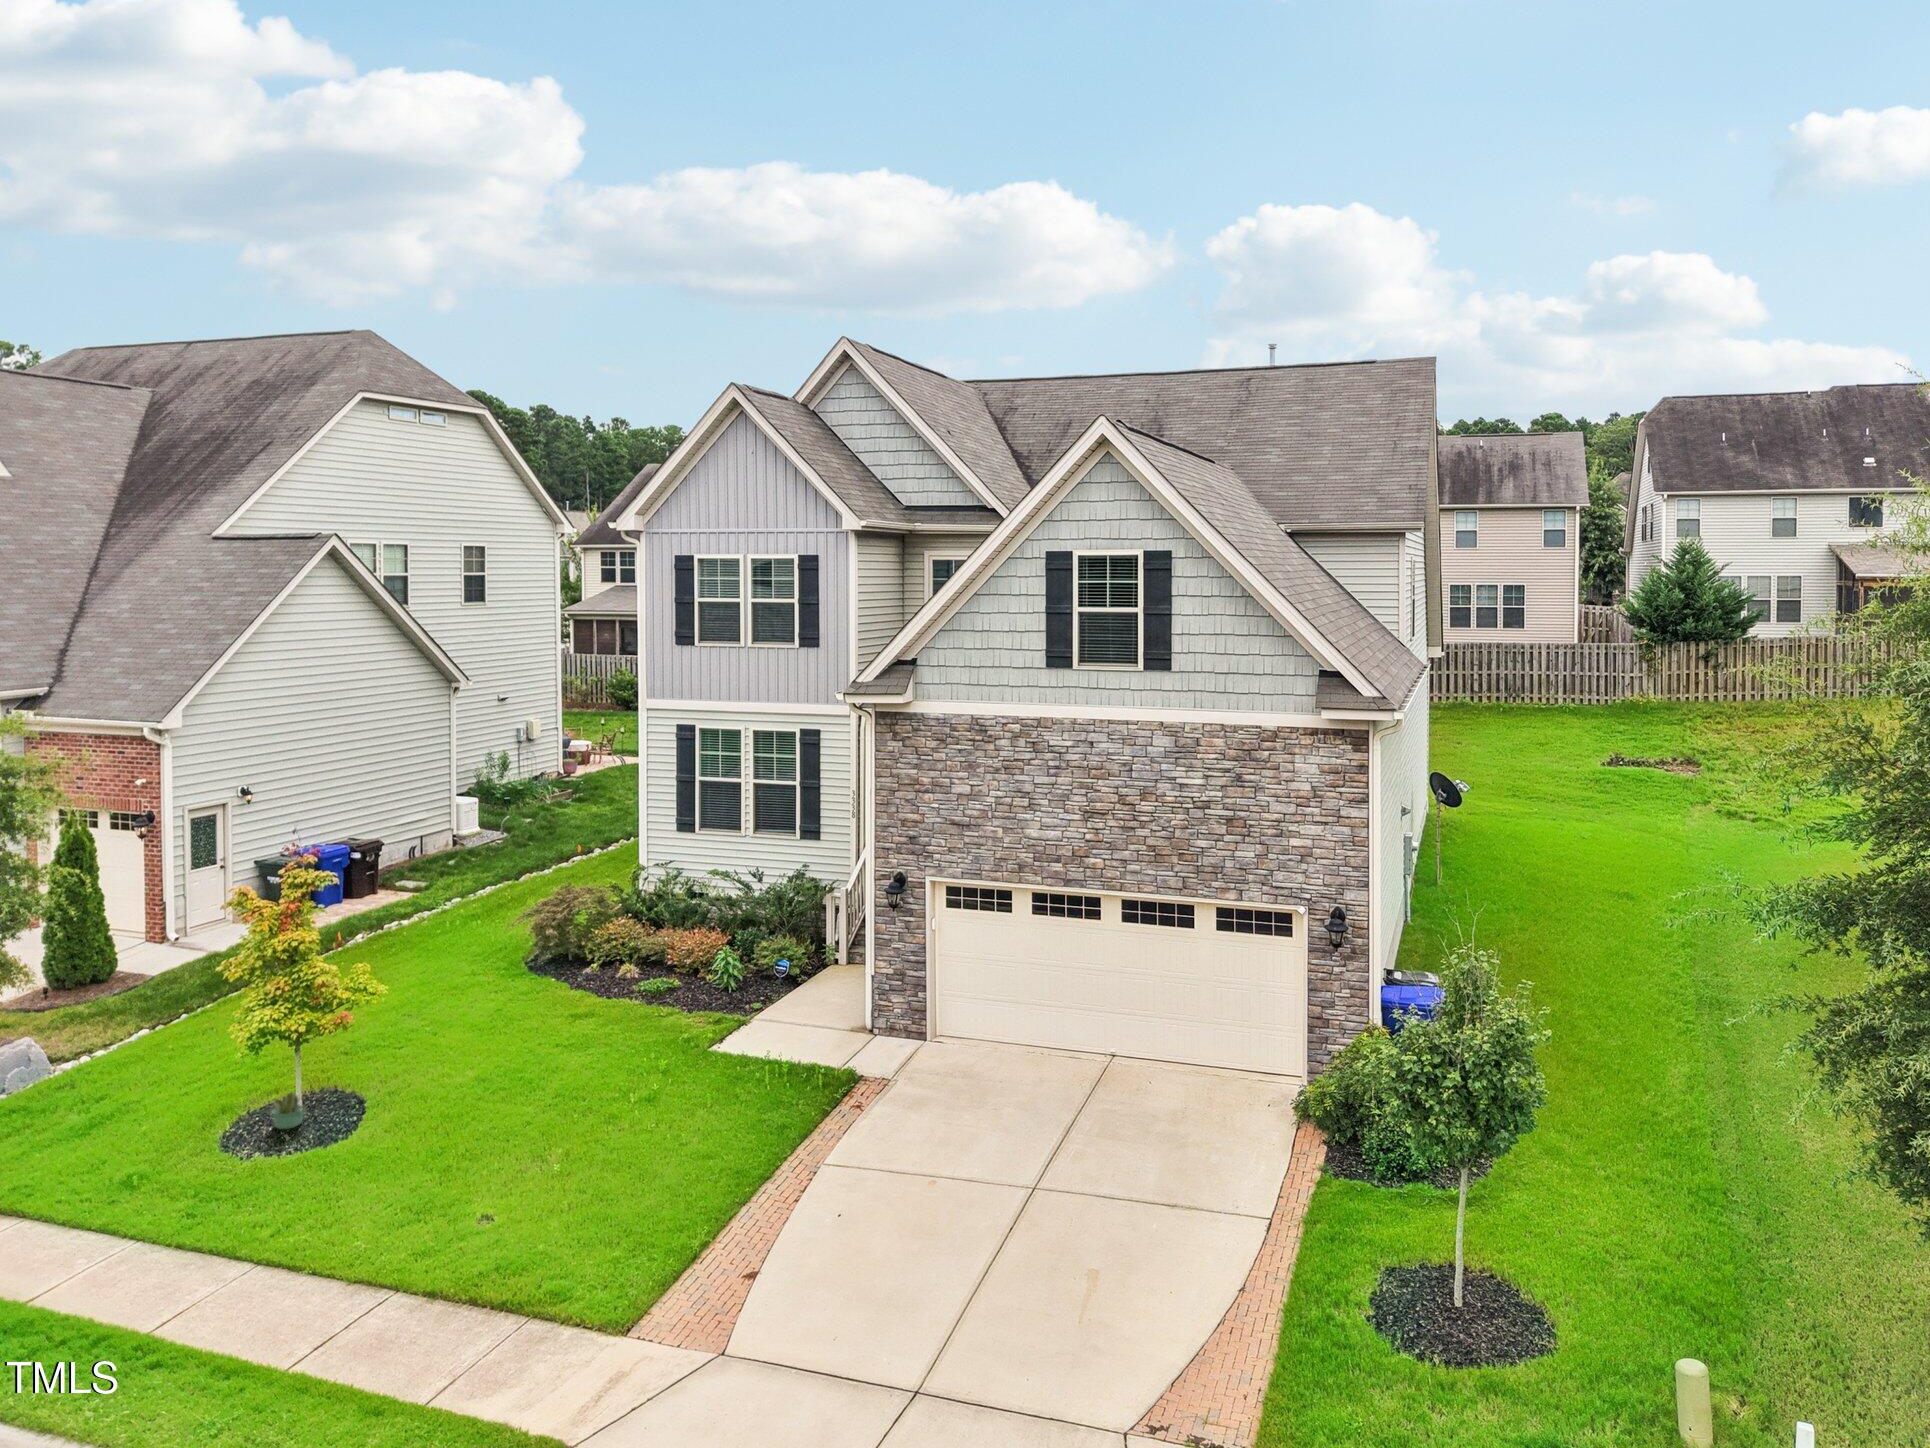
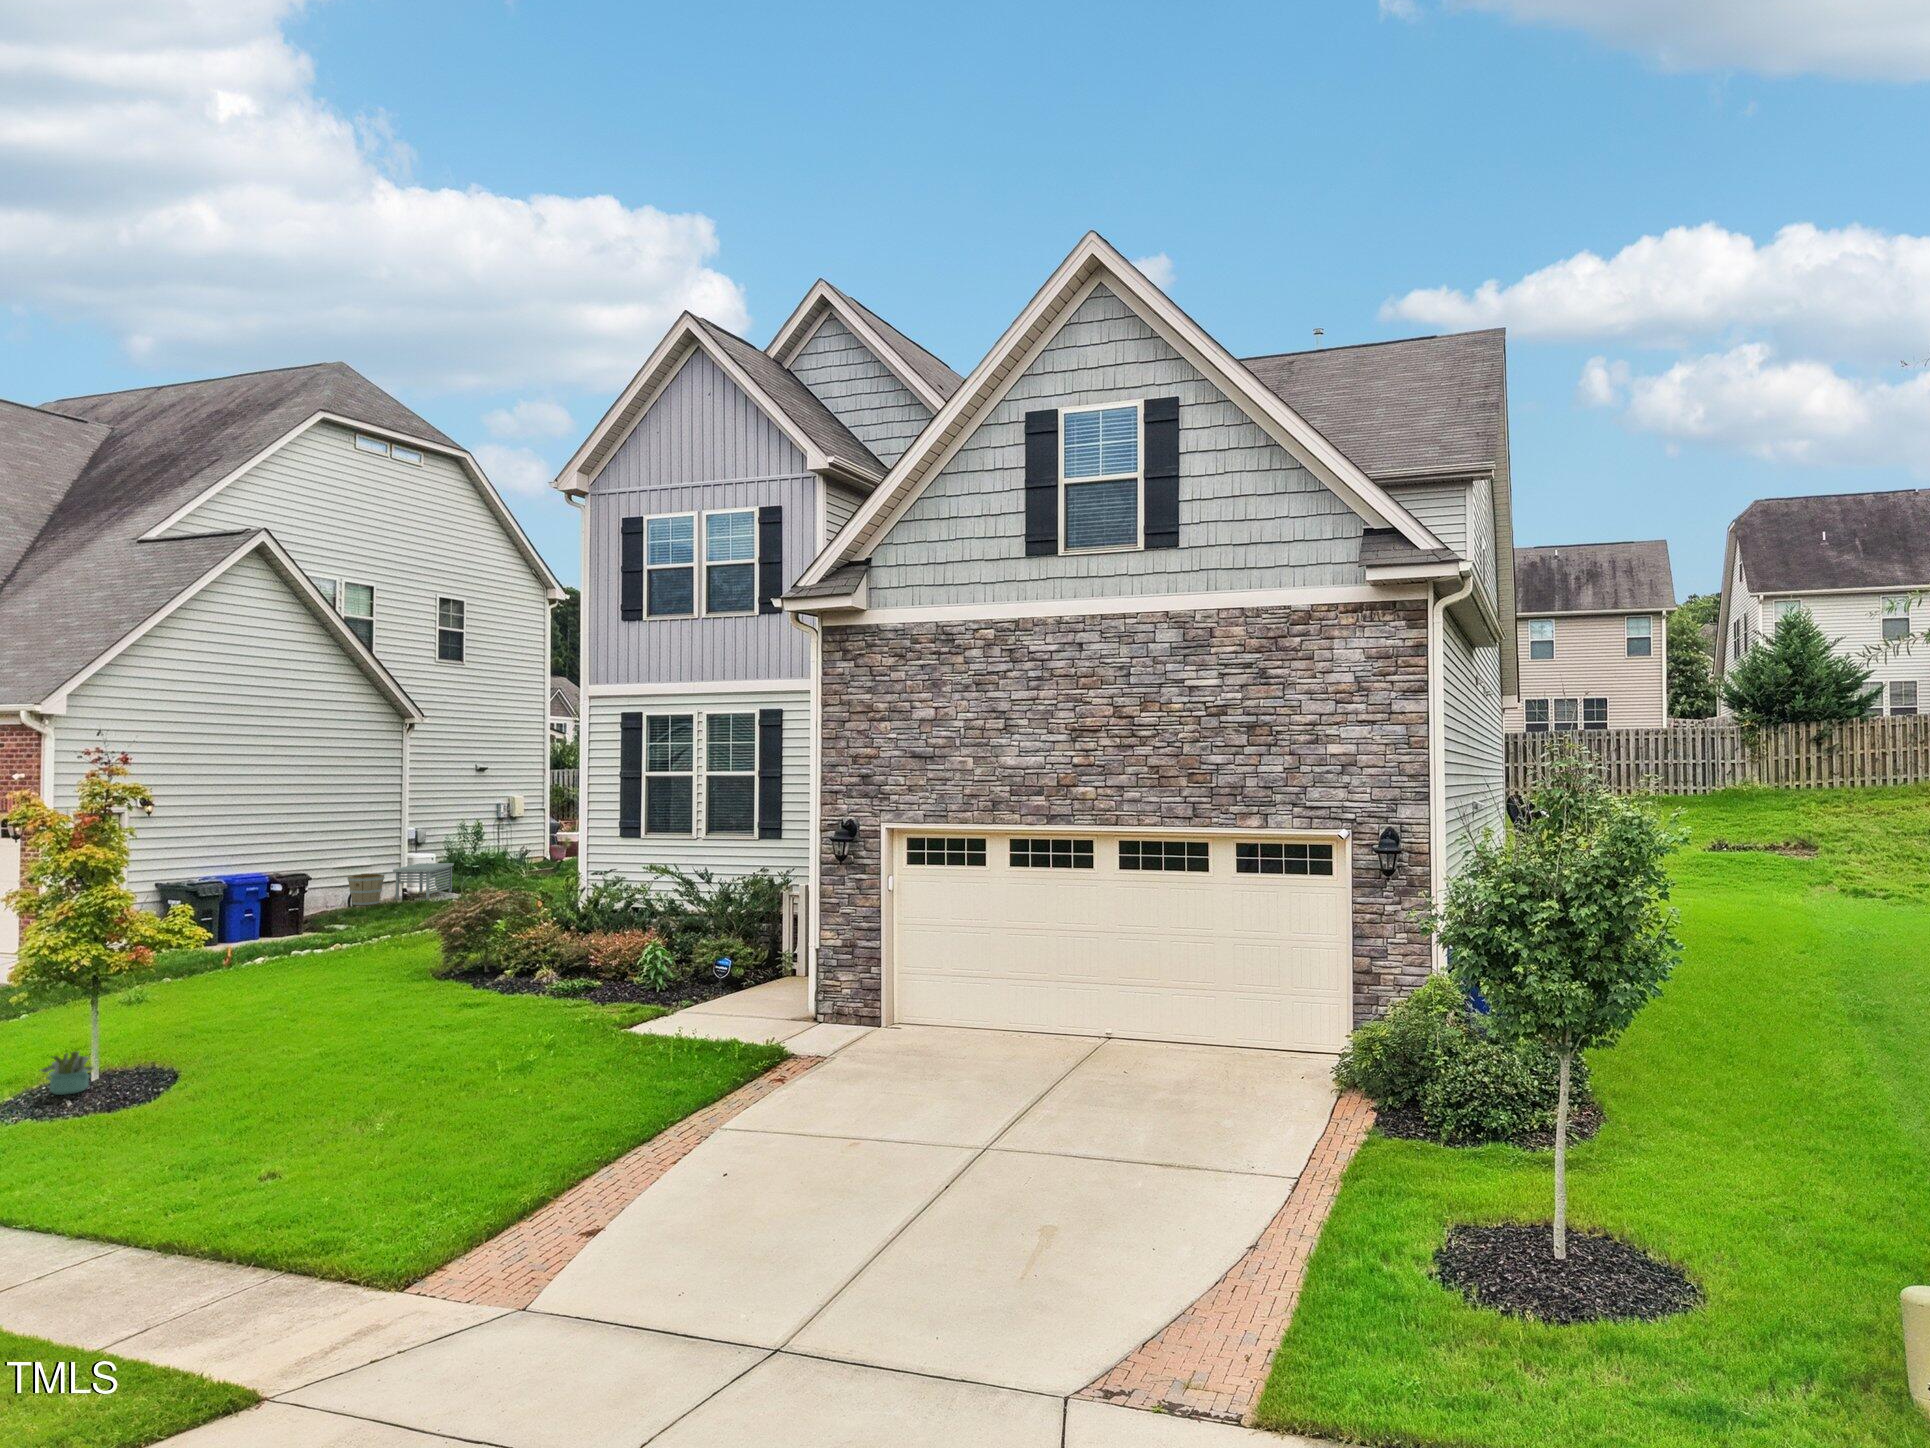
storage bench: none [460,810,510,847] -> present [393,863,454,899]
wooden bucket: none [422,827,454,857] -> present [347,874,385,906]

